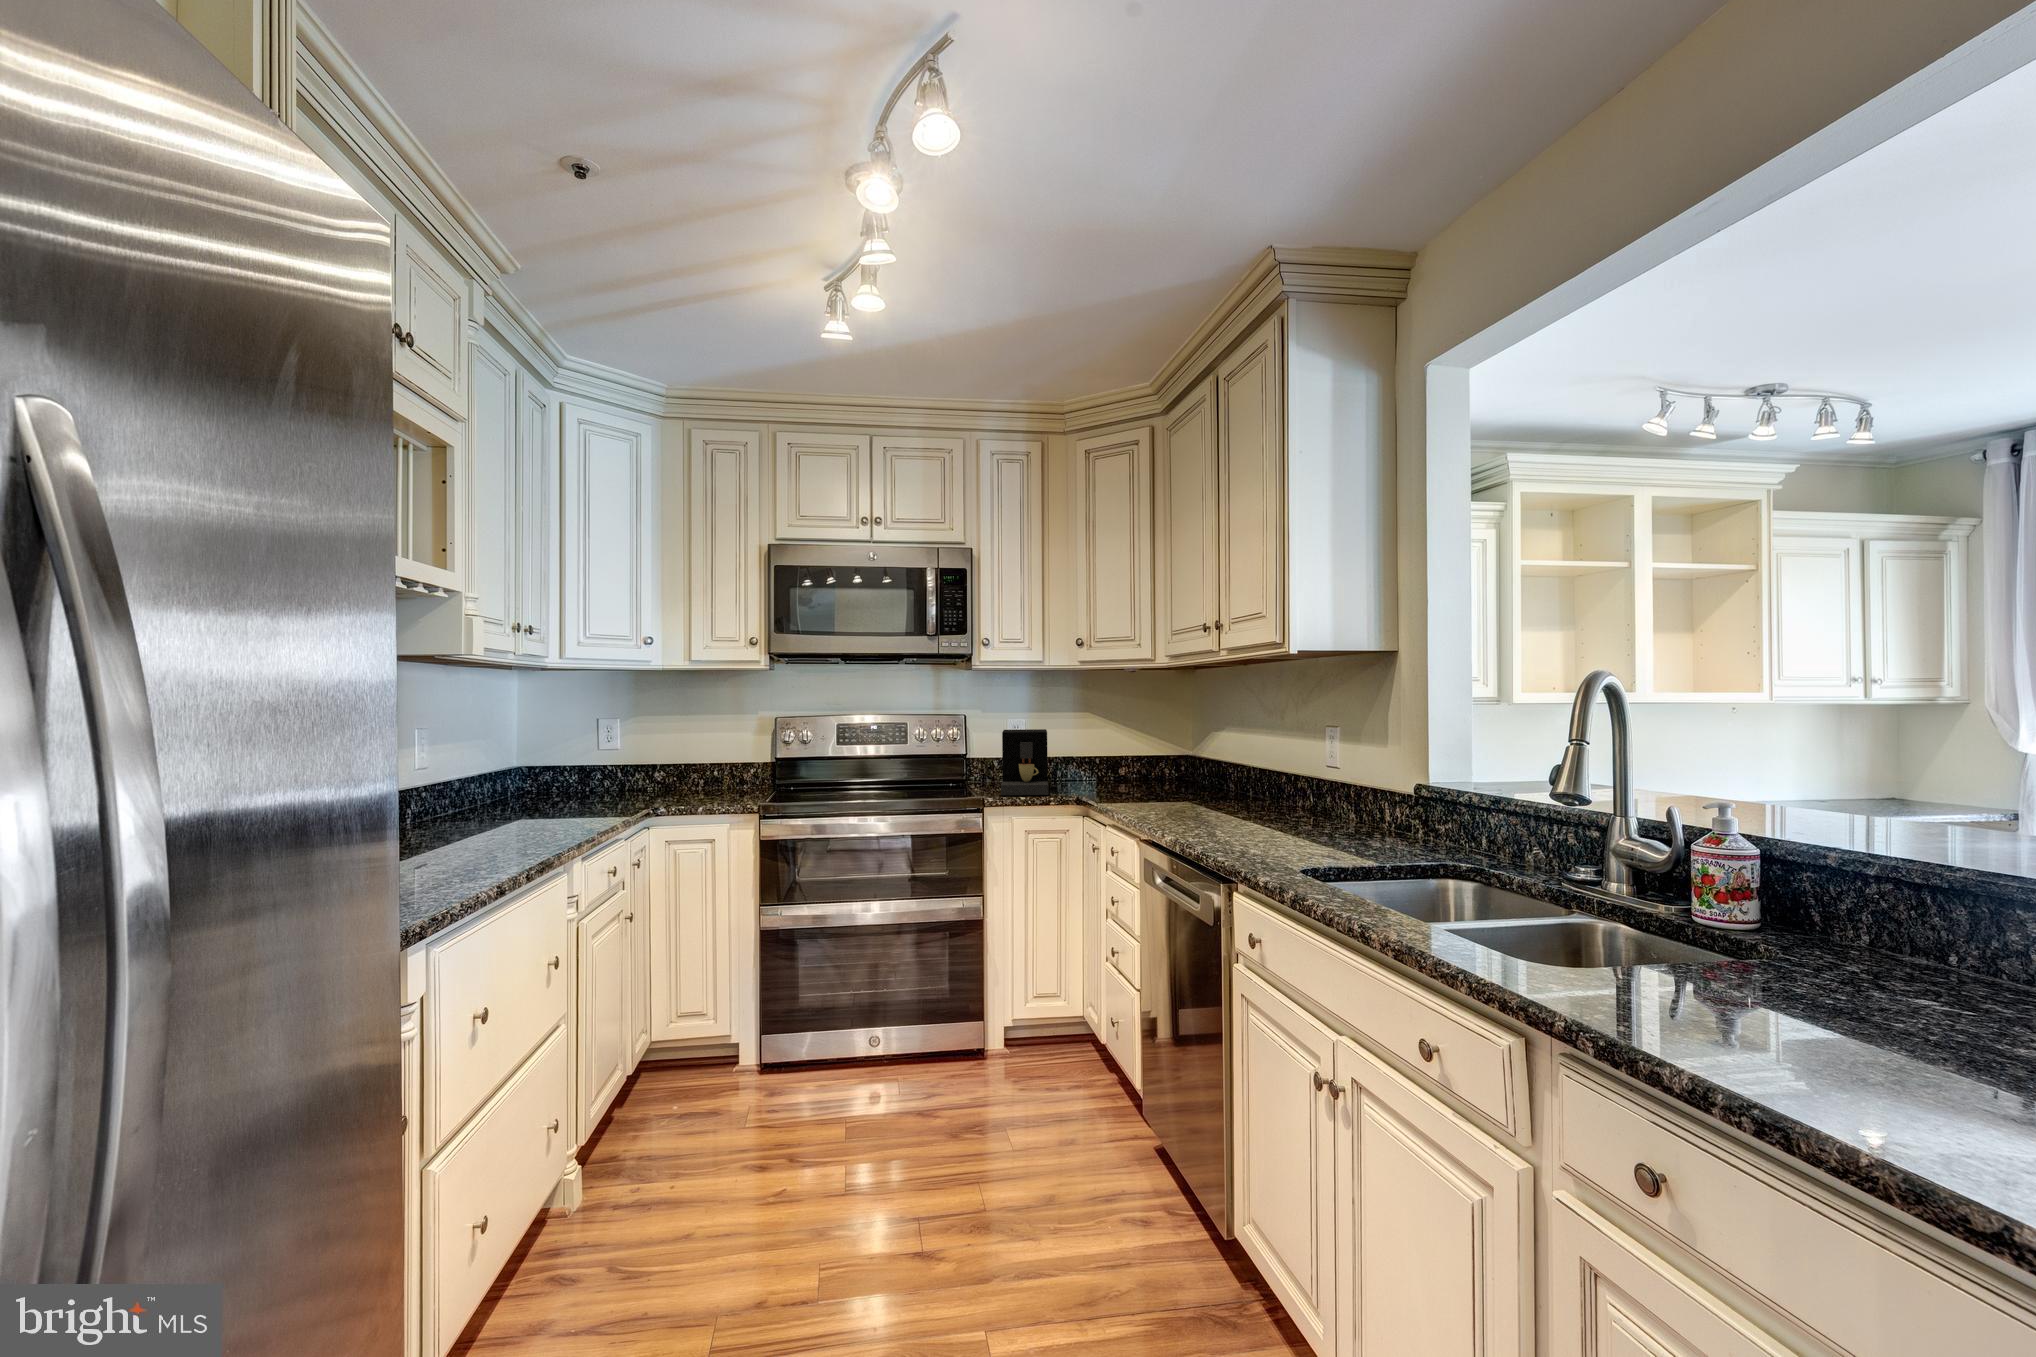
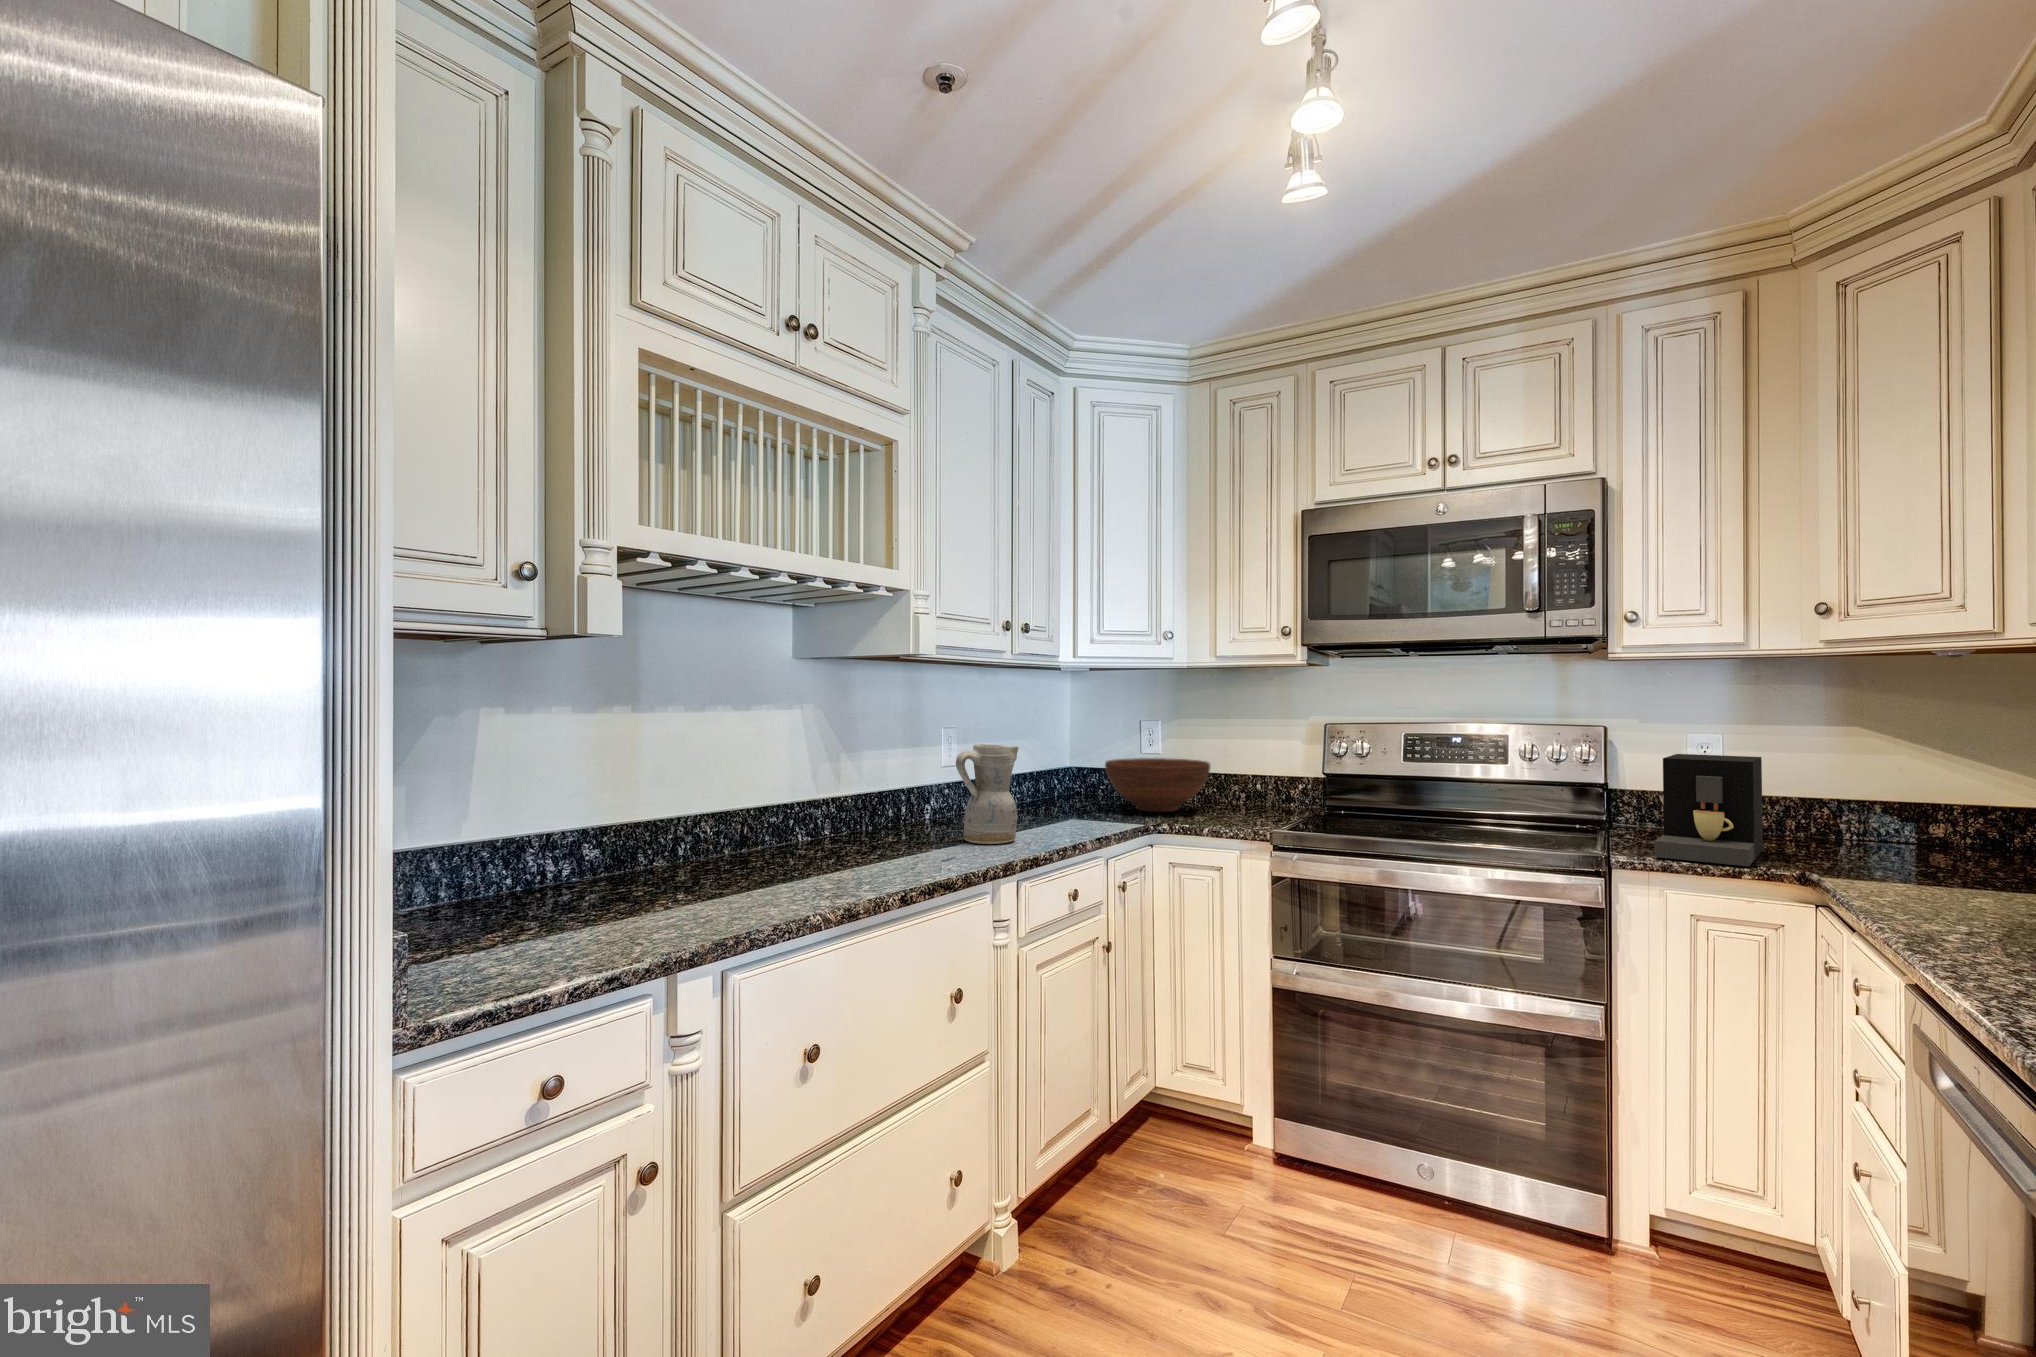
ceramic pitcher: none [477,746,540,843] -> present [956,744,1019,844]
fruit bowl: none [576,754,680,803] -> present [1105,758,1210,812]

